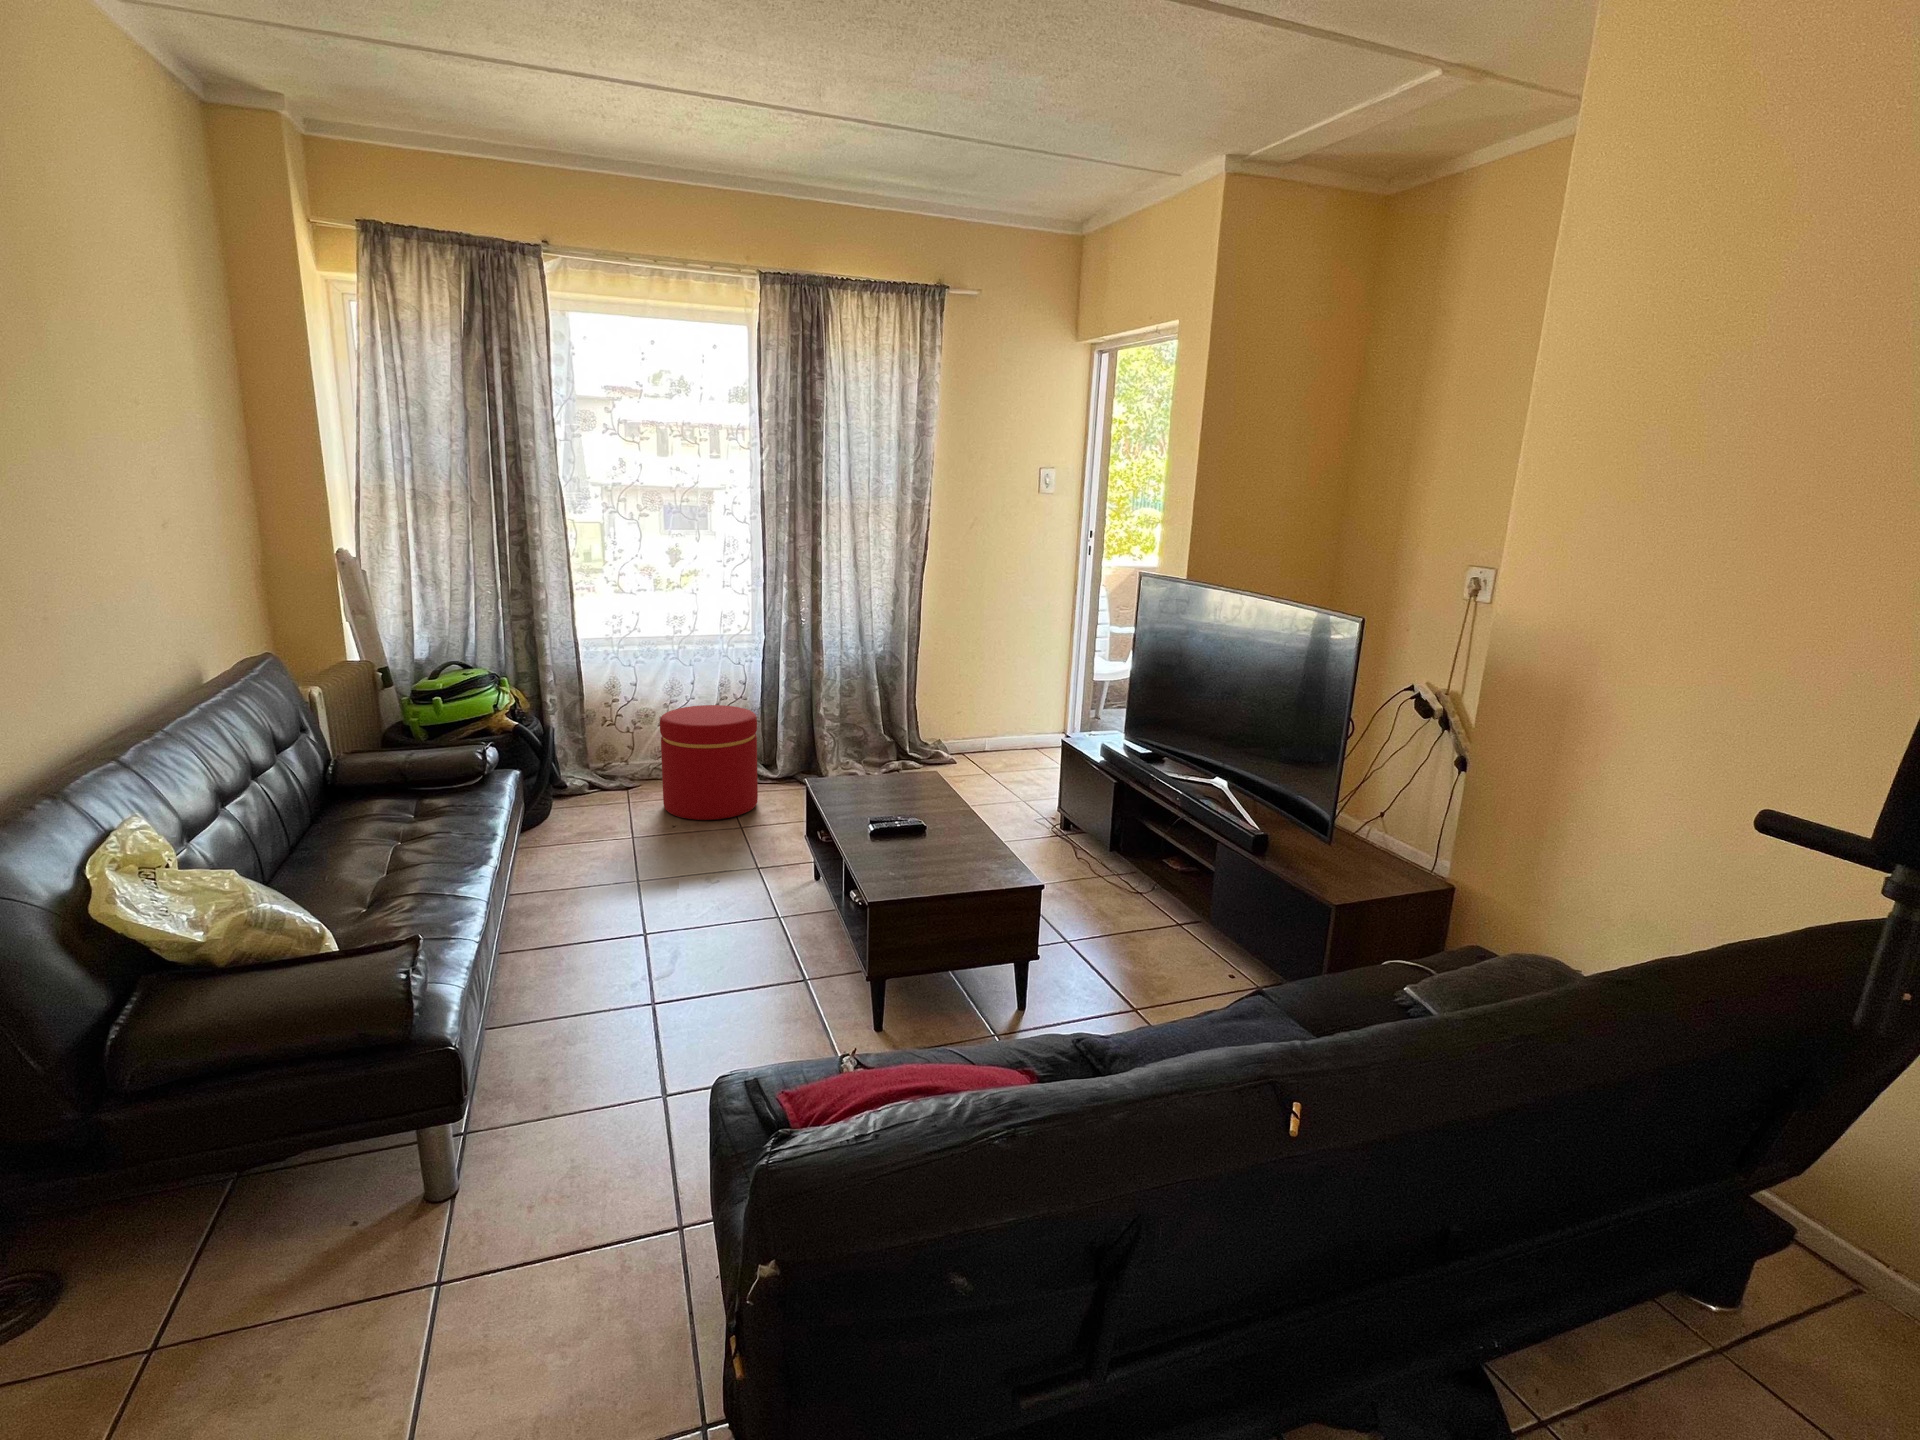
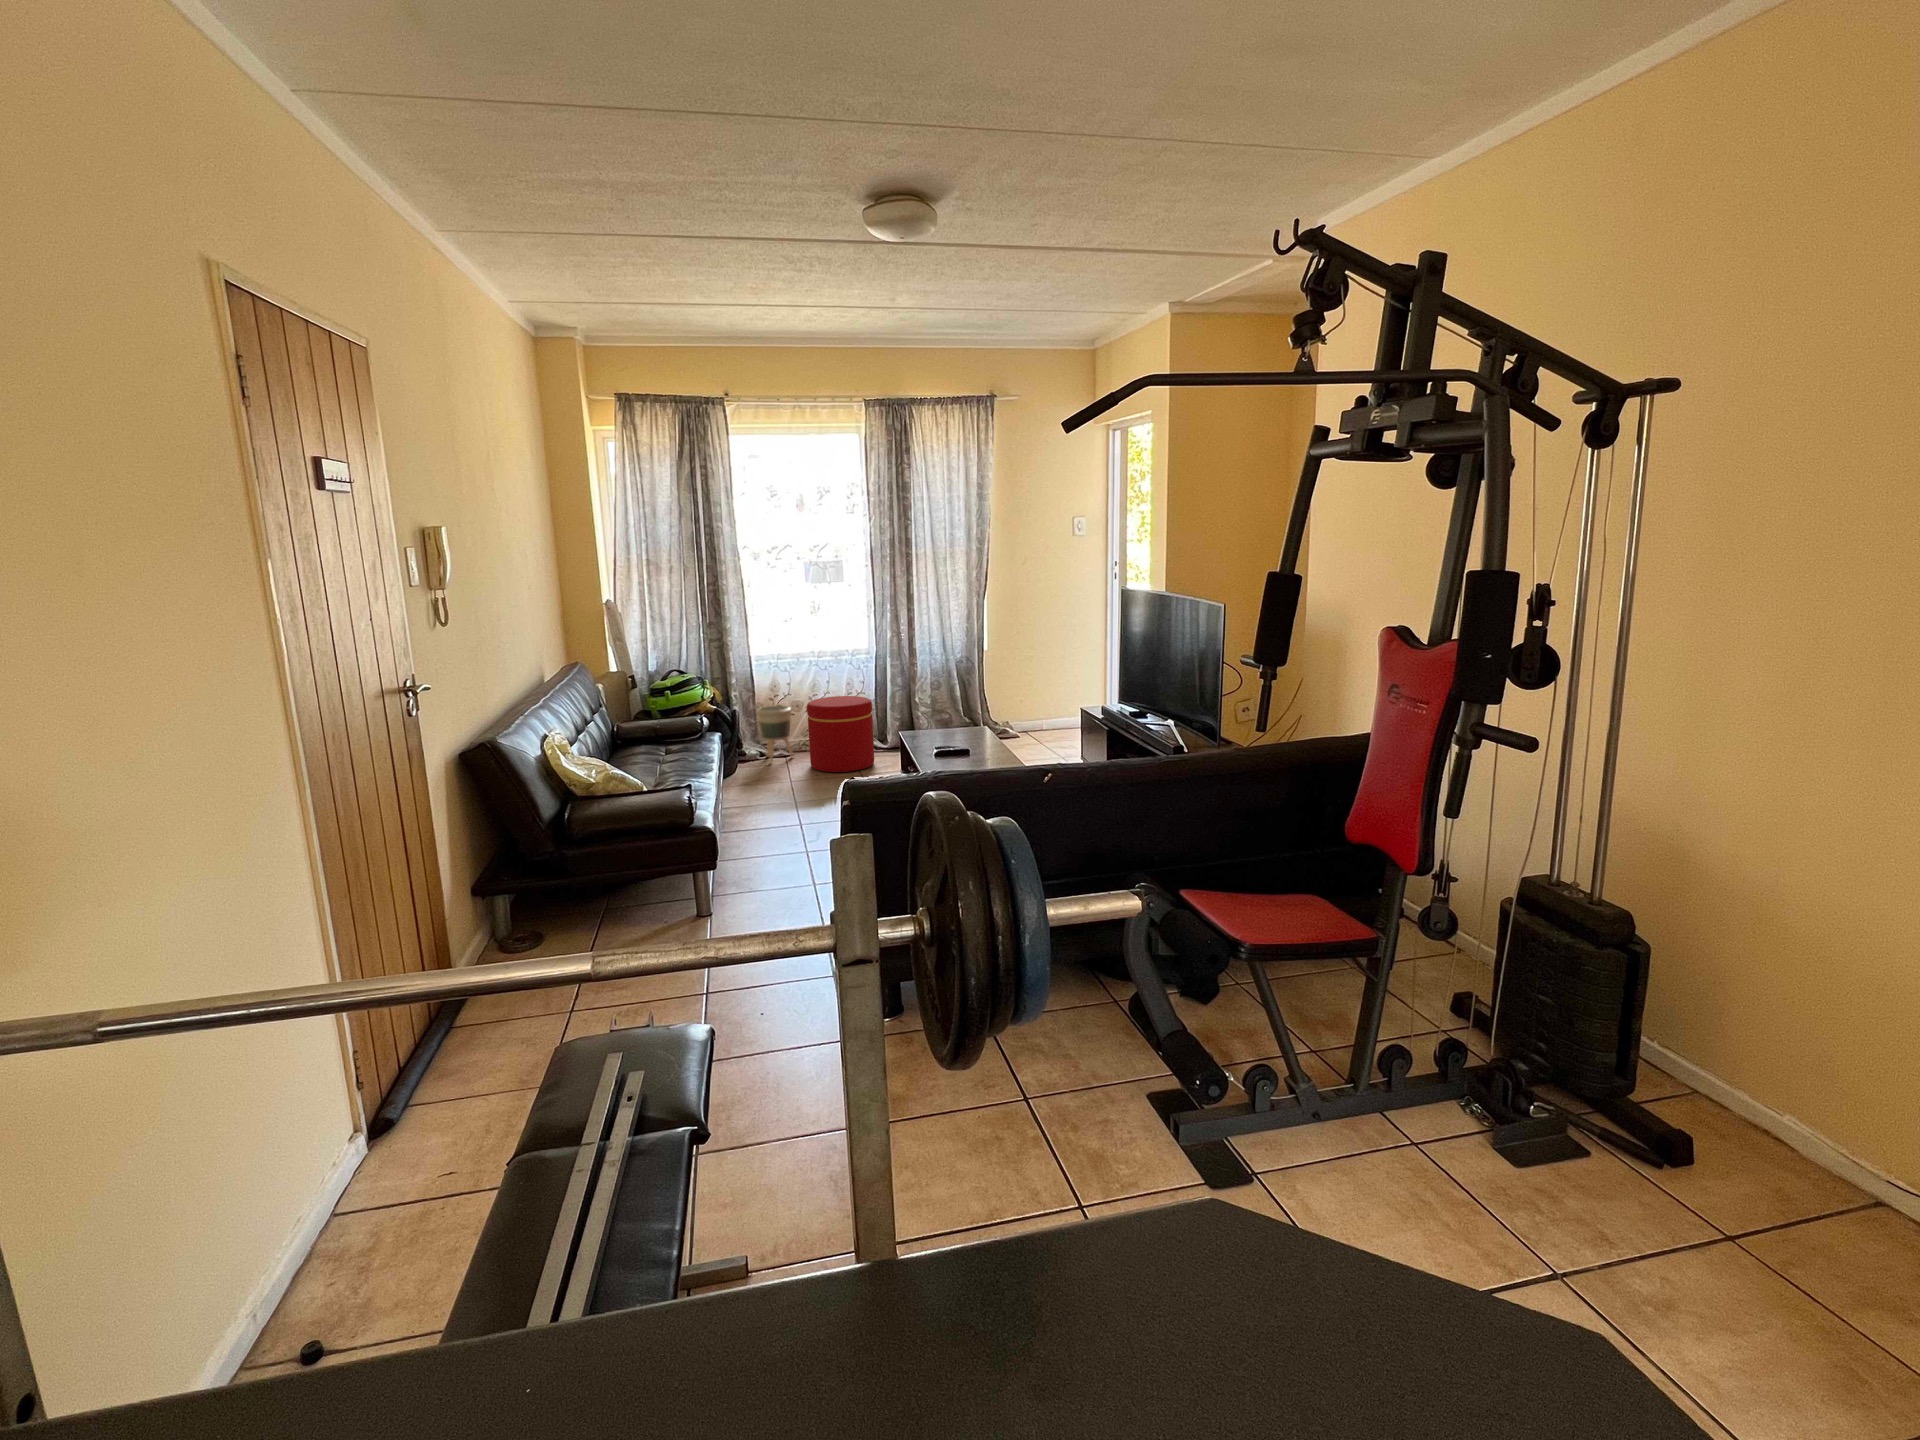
planter: none [584,714,639,799] -> present [756,705,793,762]

